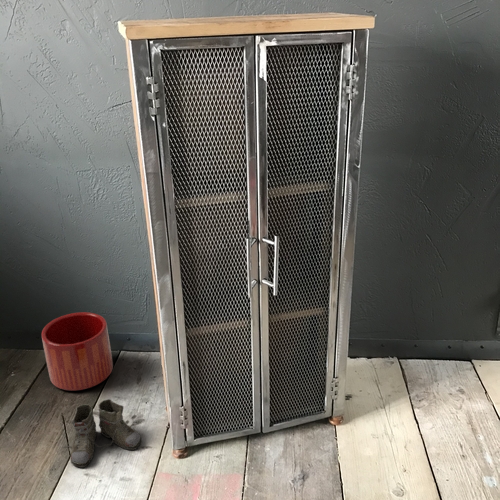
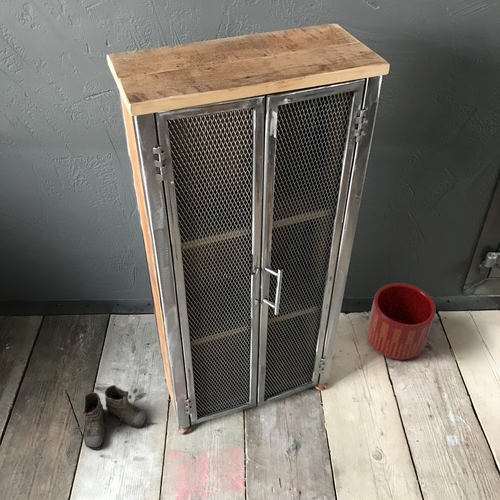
planter: present [42,312,113,391] -> present [367,283,436,360]

